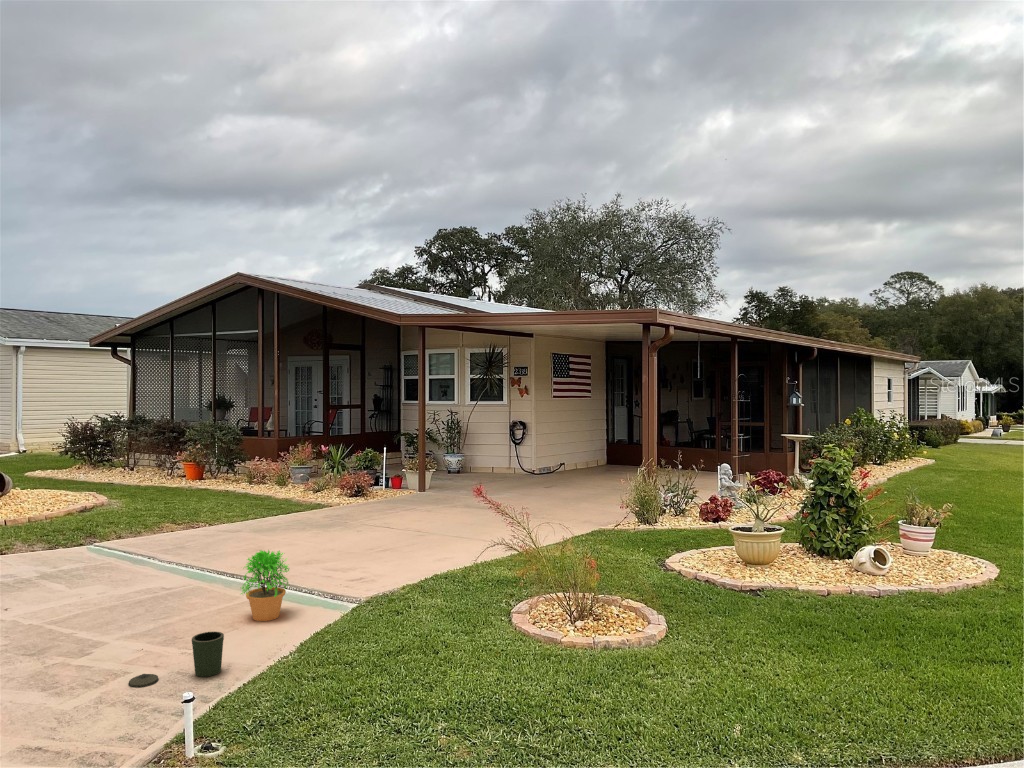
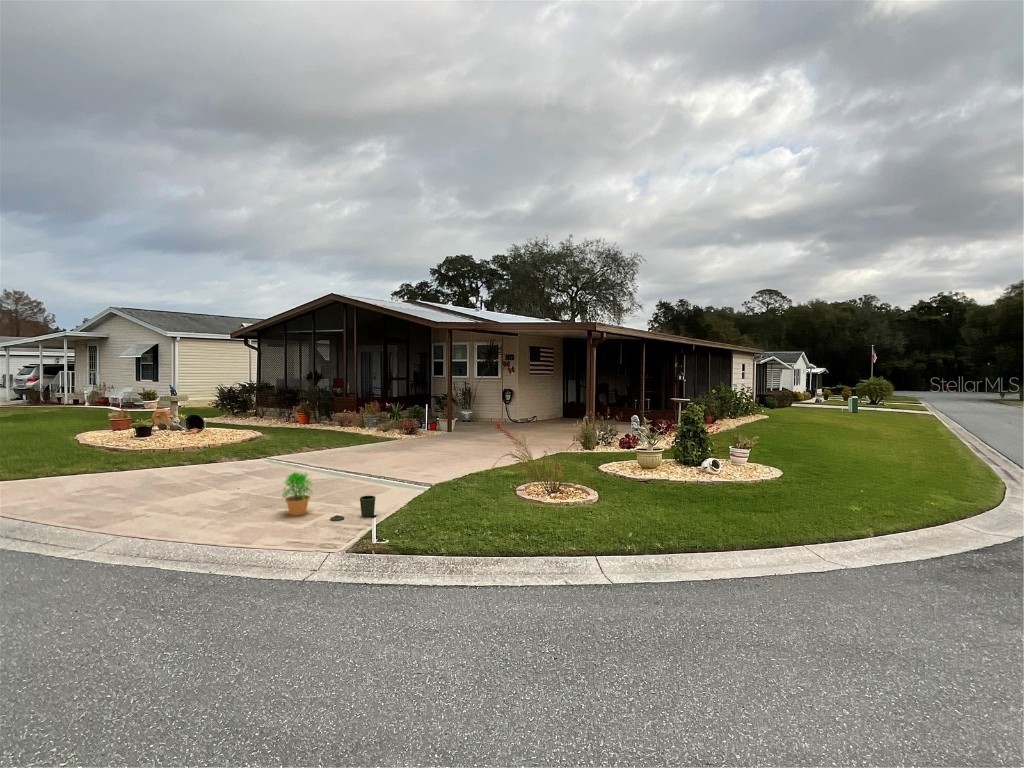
potted plant: present [241,550,289,621] -> present [282,472,312,516]

